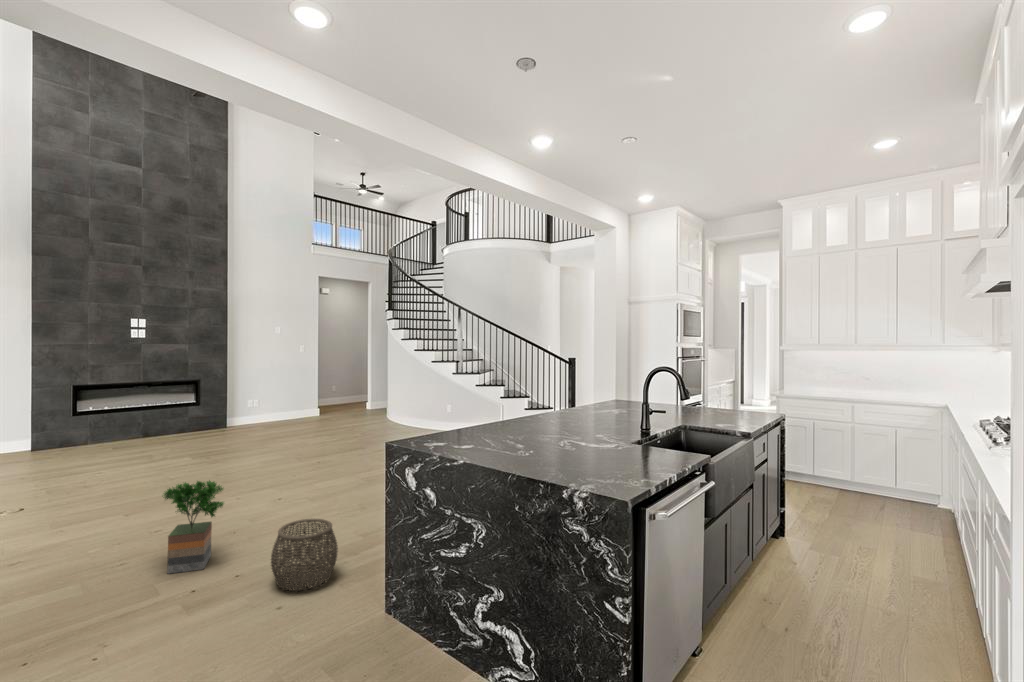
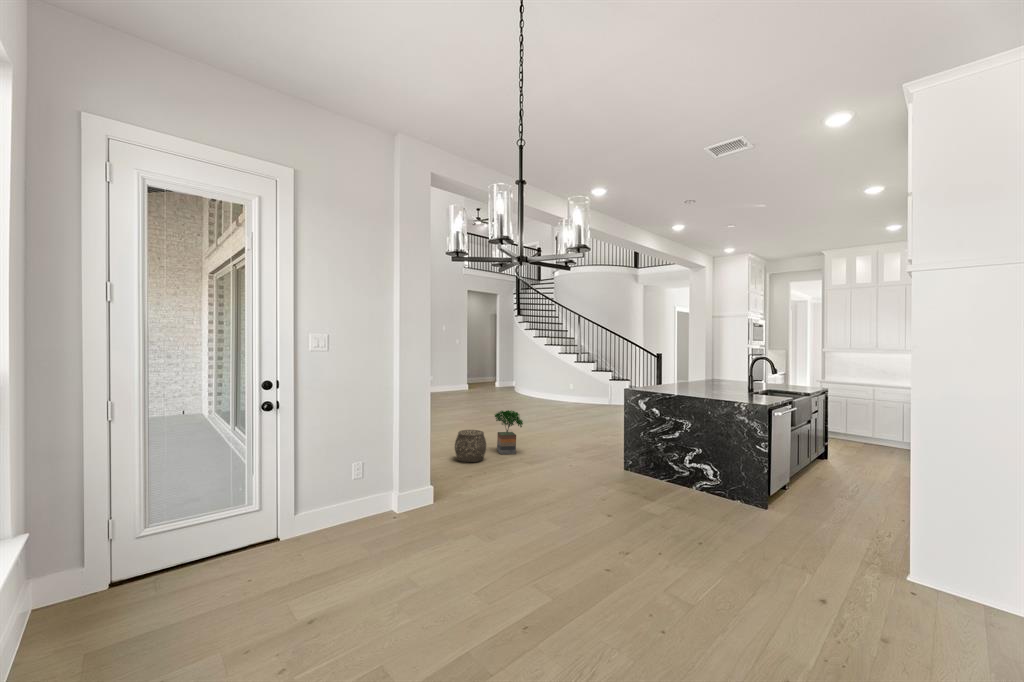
woven basket: present [271,519,338,591] -> present [455,430,486,462]

